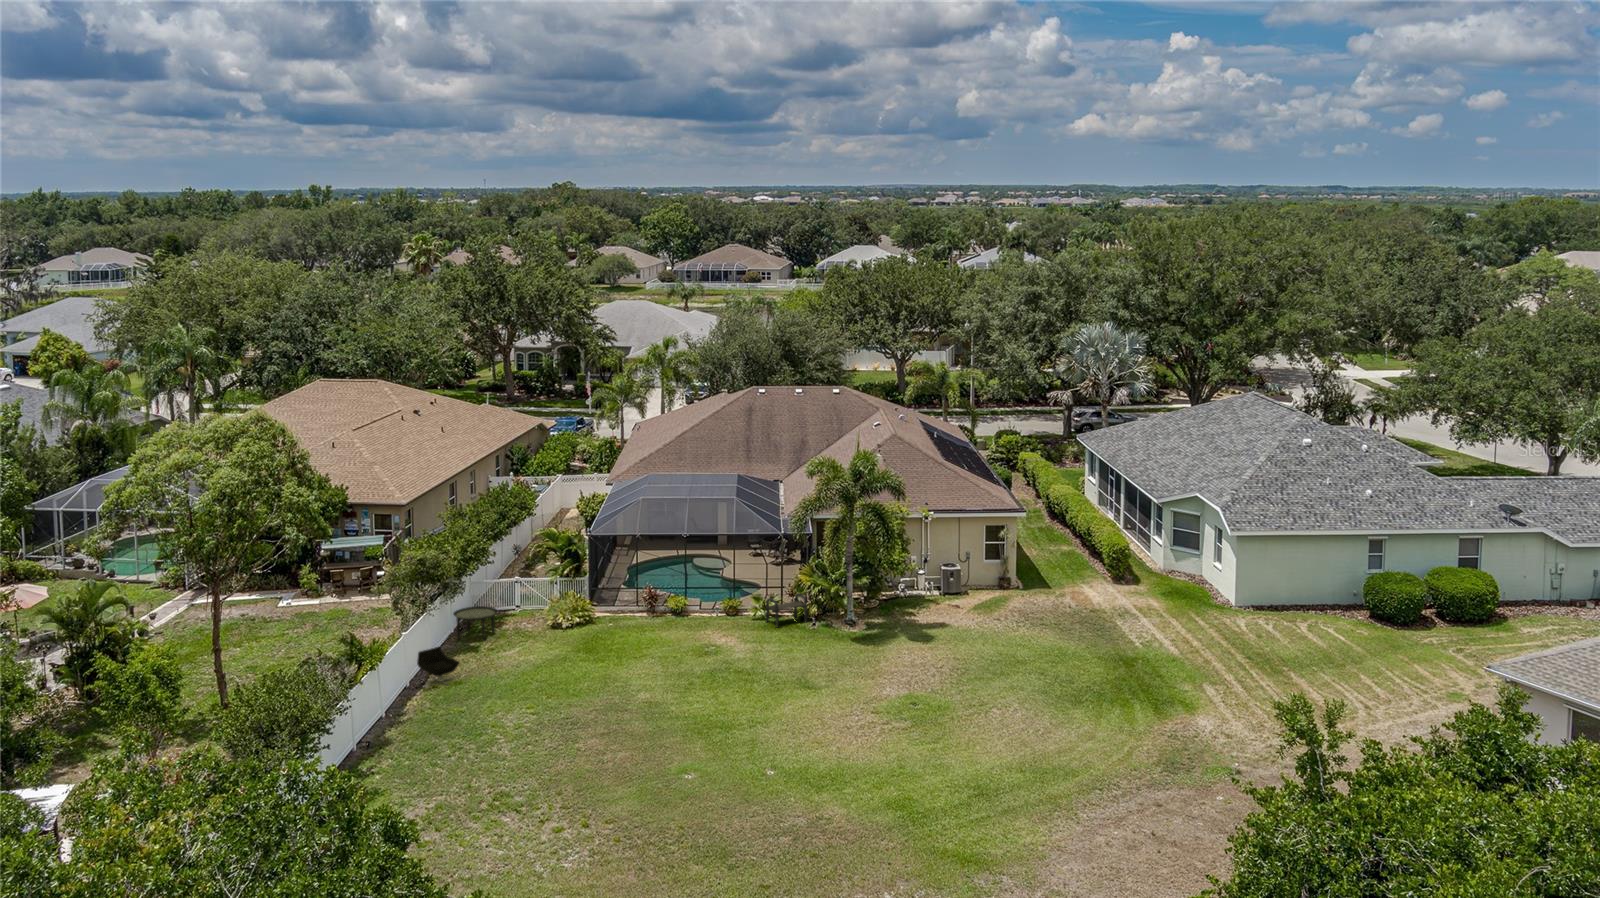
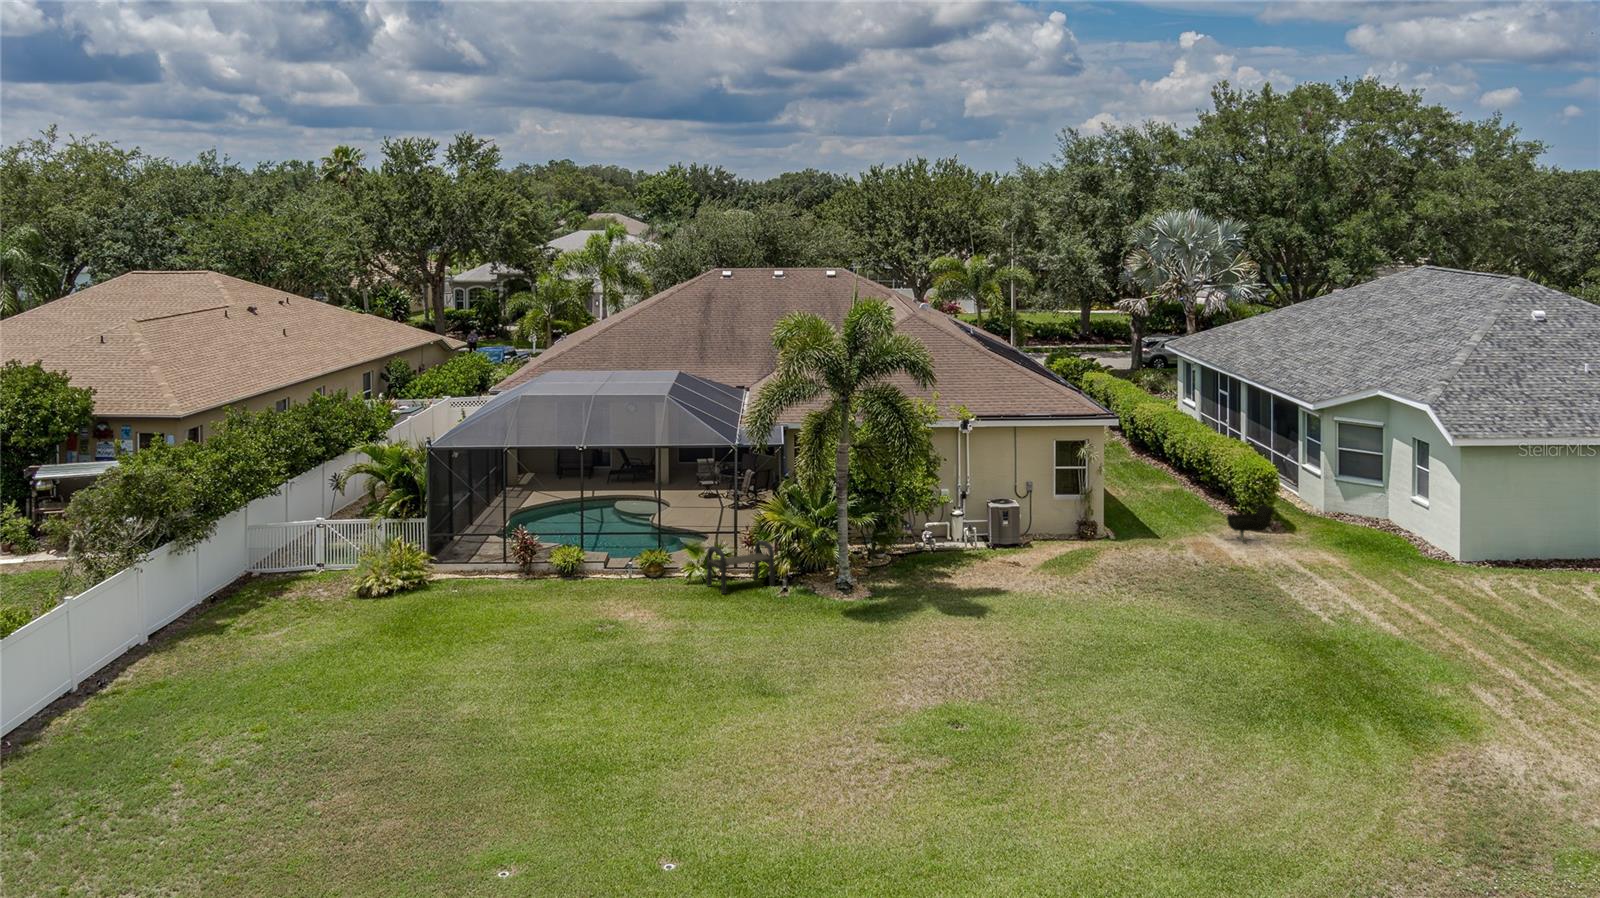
round table: present [453,606,497,641] -> none [183,560,262,616]
lounge chair: present [417,647,459,686] -> present [1227,505,1273,543]

